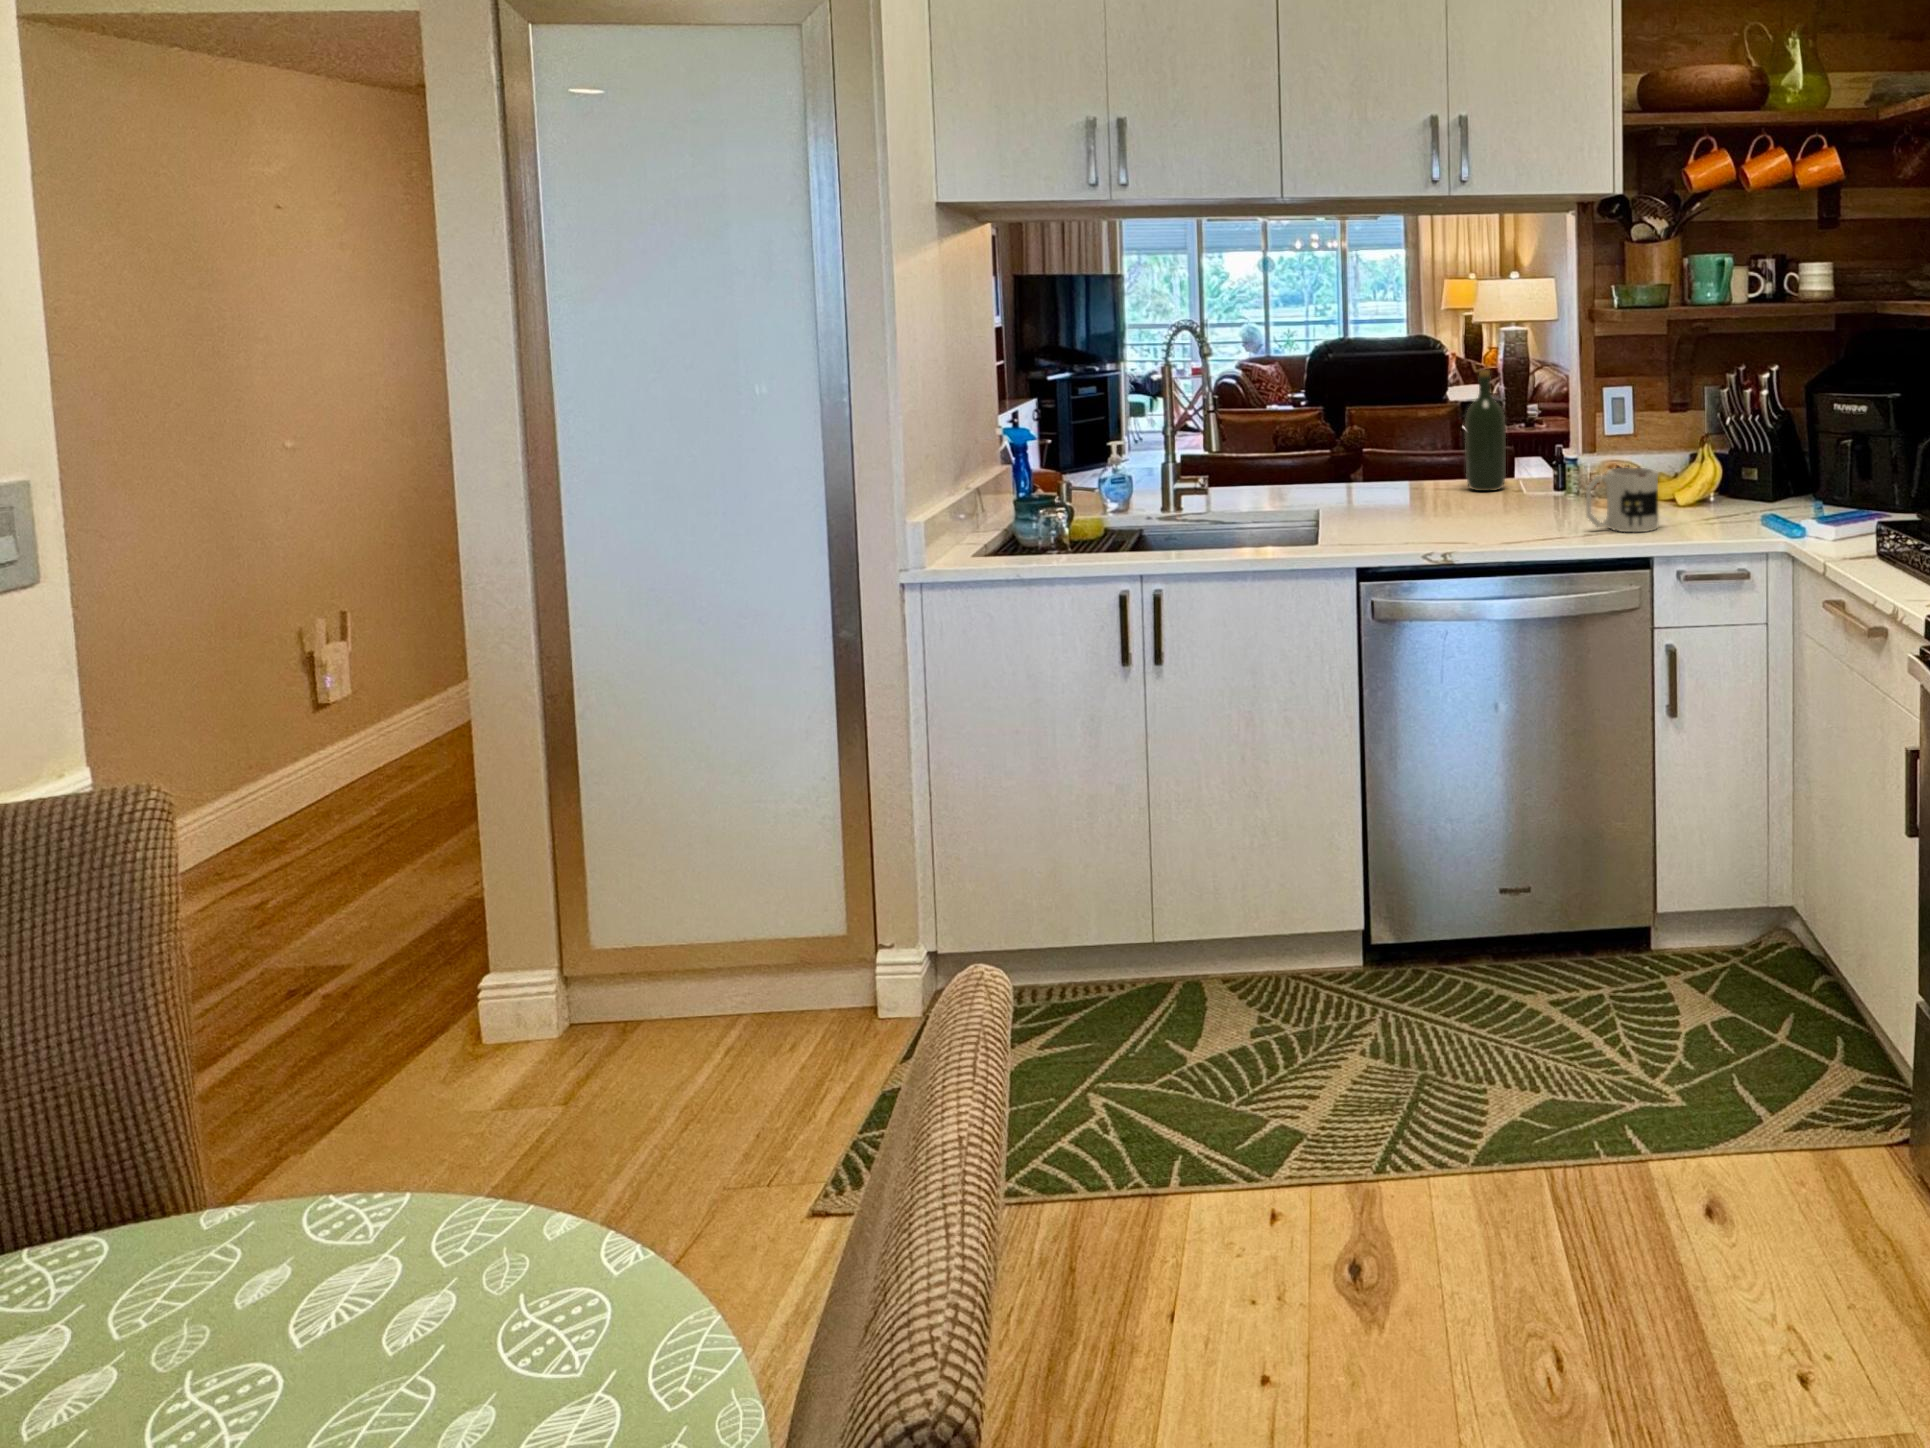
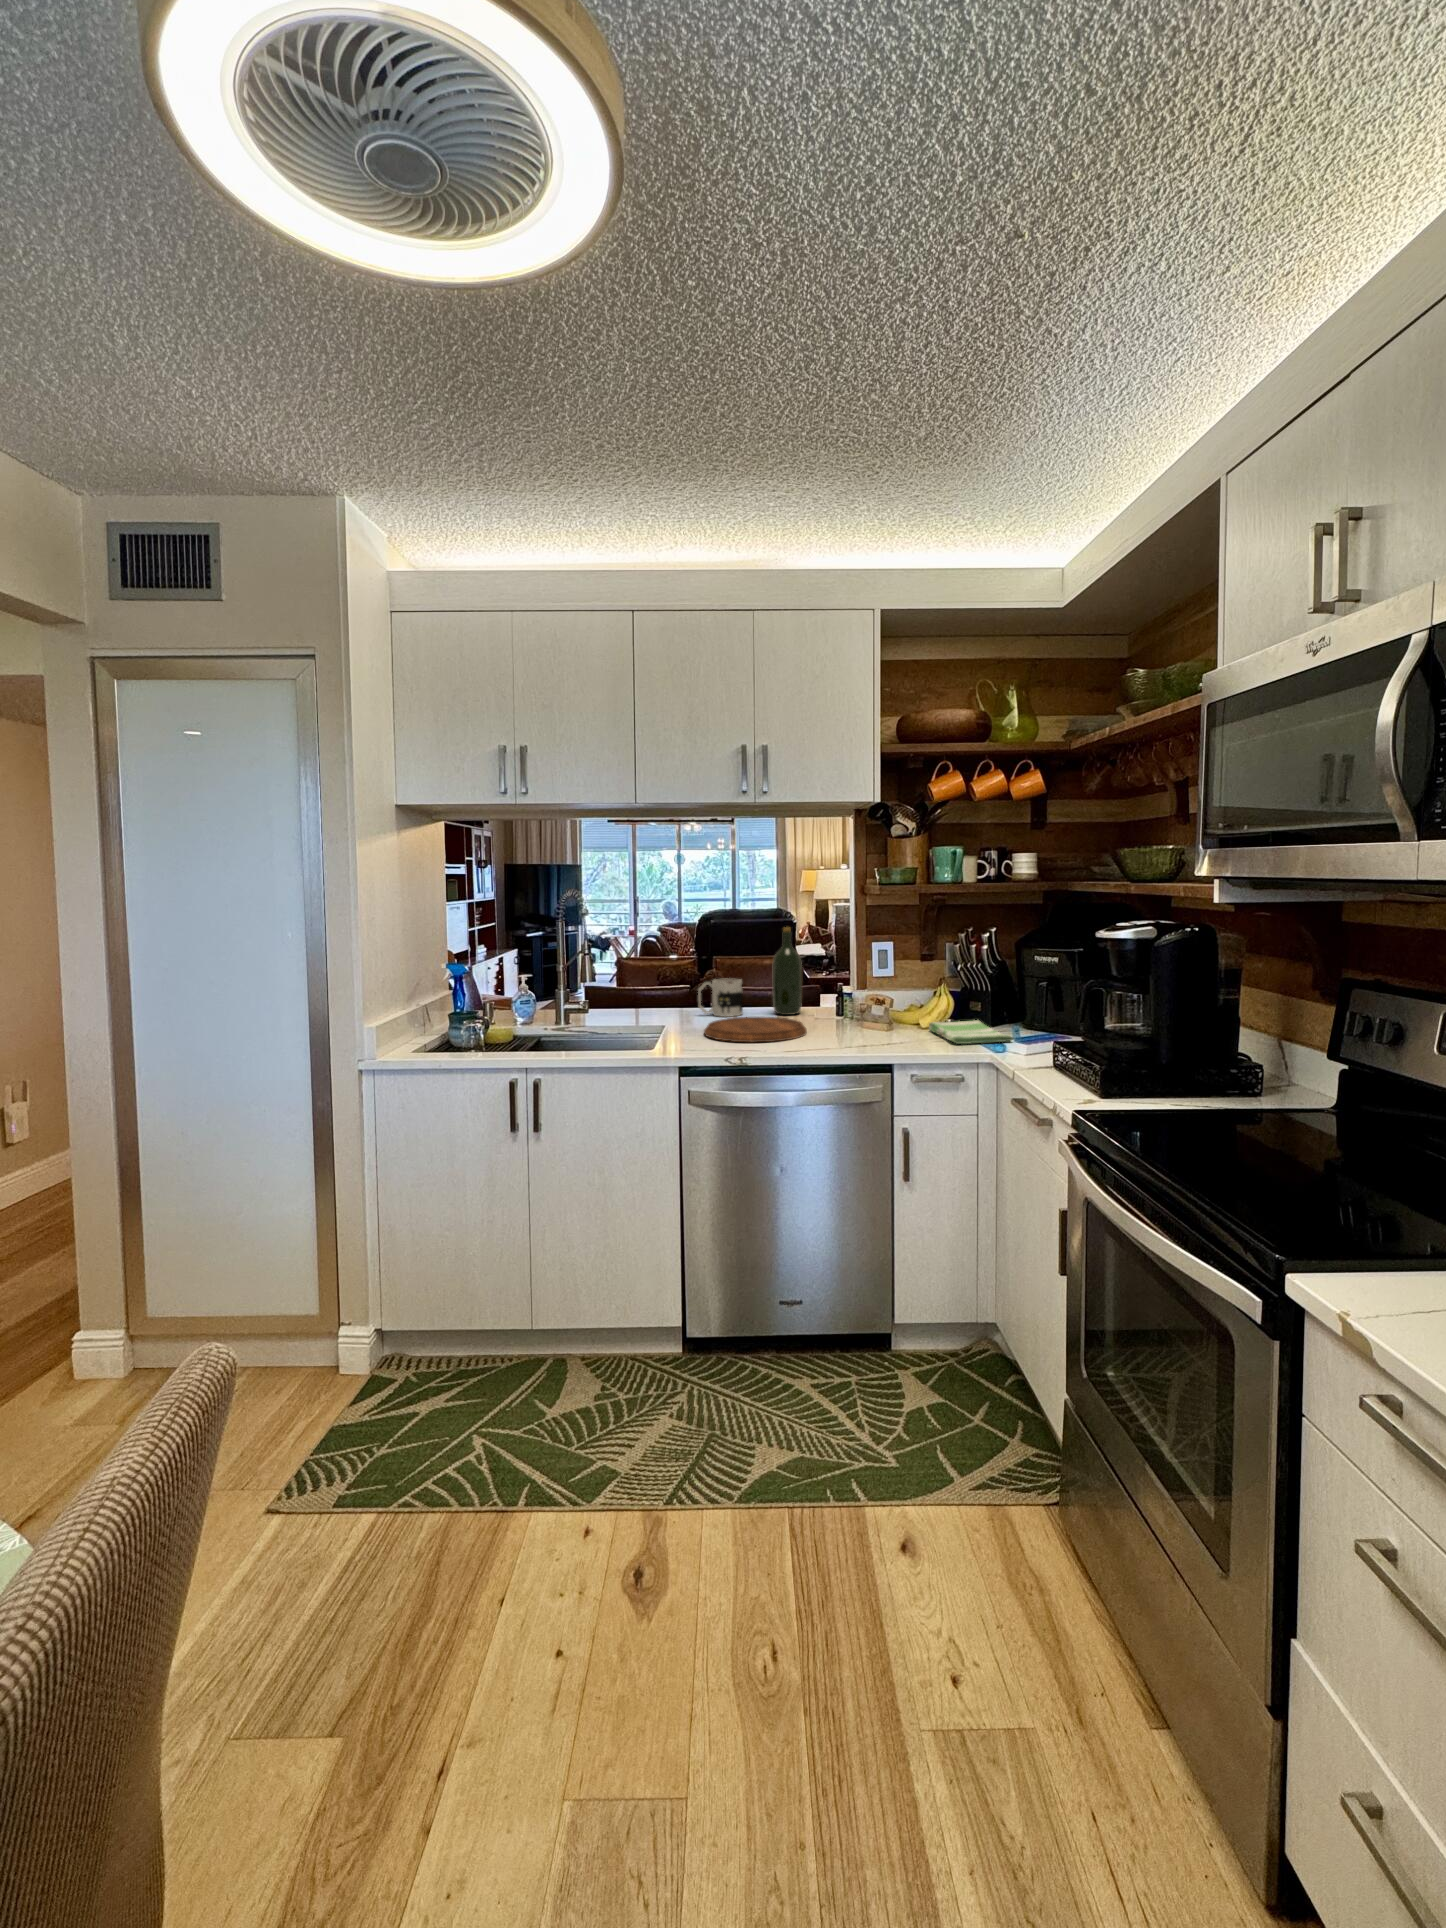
mug: present [1586,468,1658,532] -> present [698,979,743,1017]
dish towel: none [1688,494,1809,528] -> present [929,1020,1013,1044]
cutting board: none [1382,495,1524,532] -> present [704,1017,807,1042]

